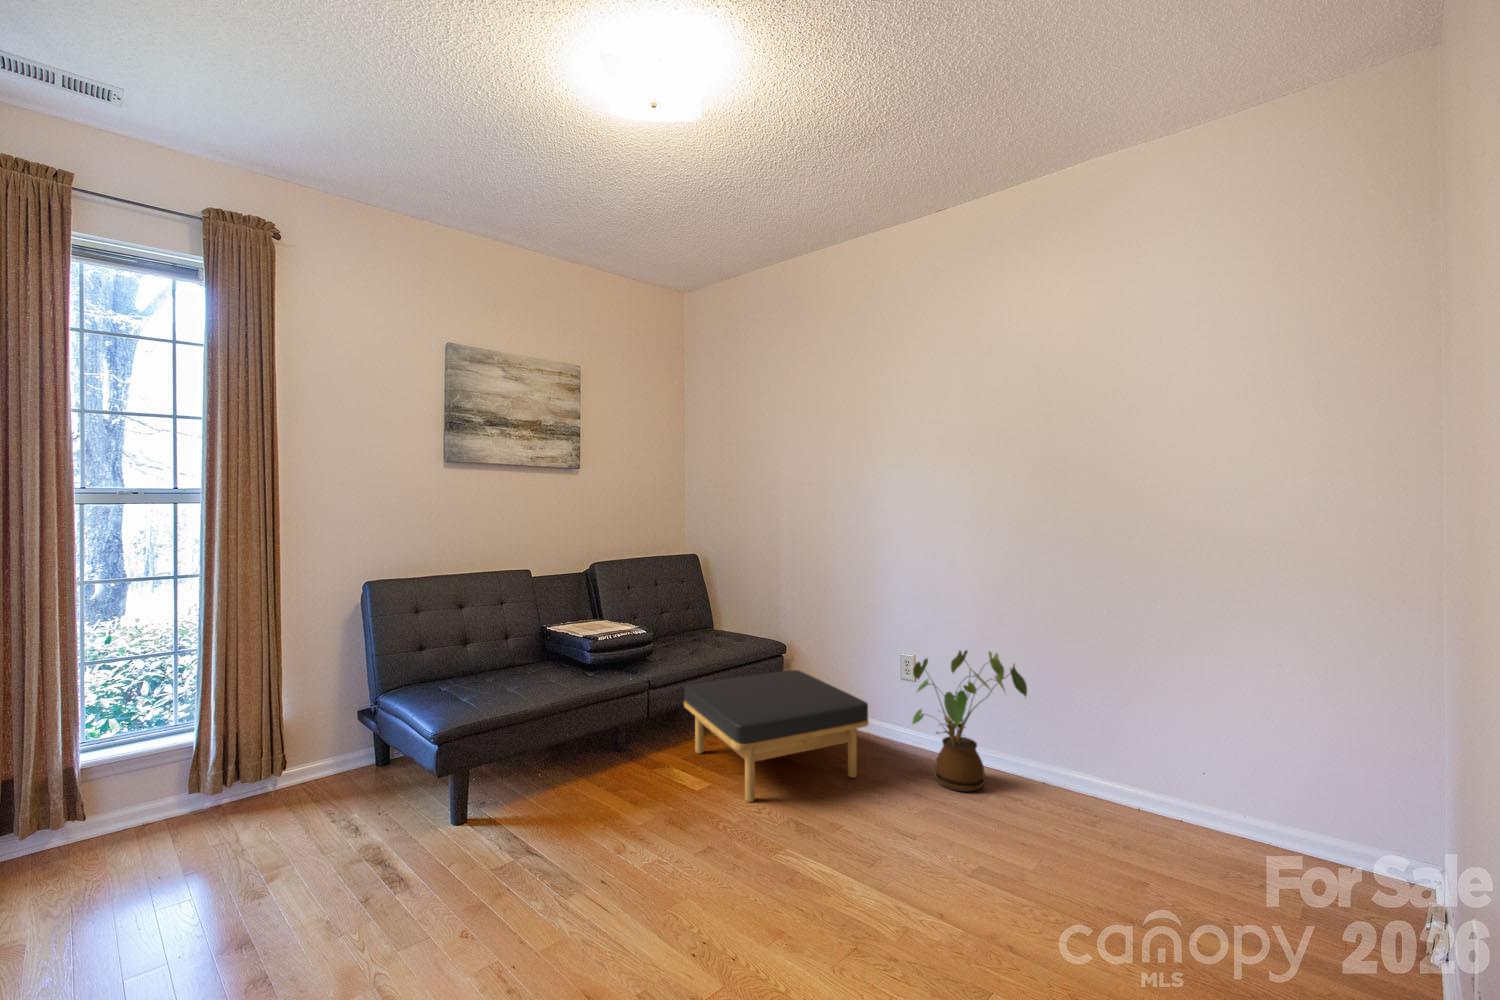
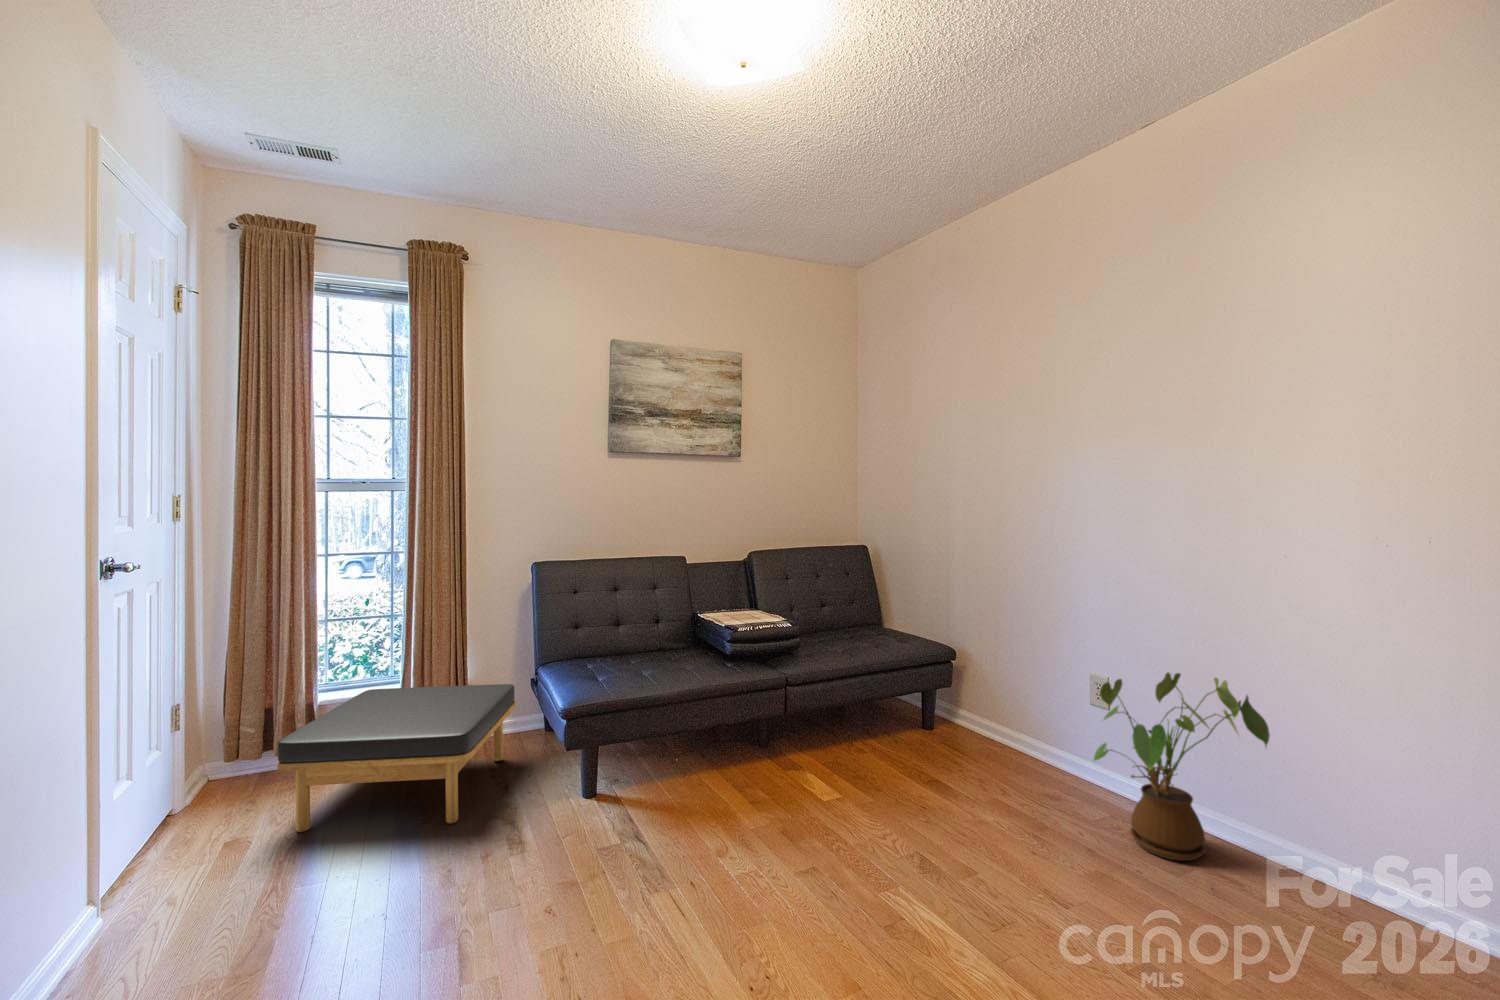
ottoman: present [684,670,869,802] -> present [277,684,516,832]

